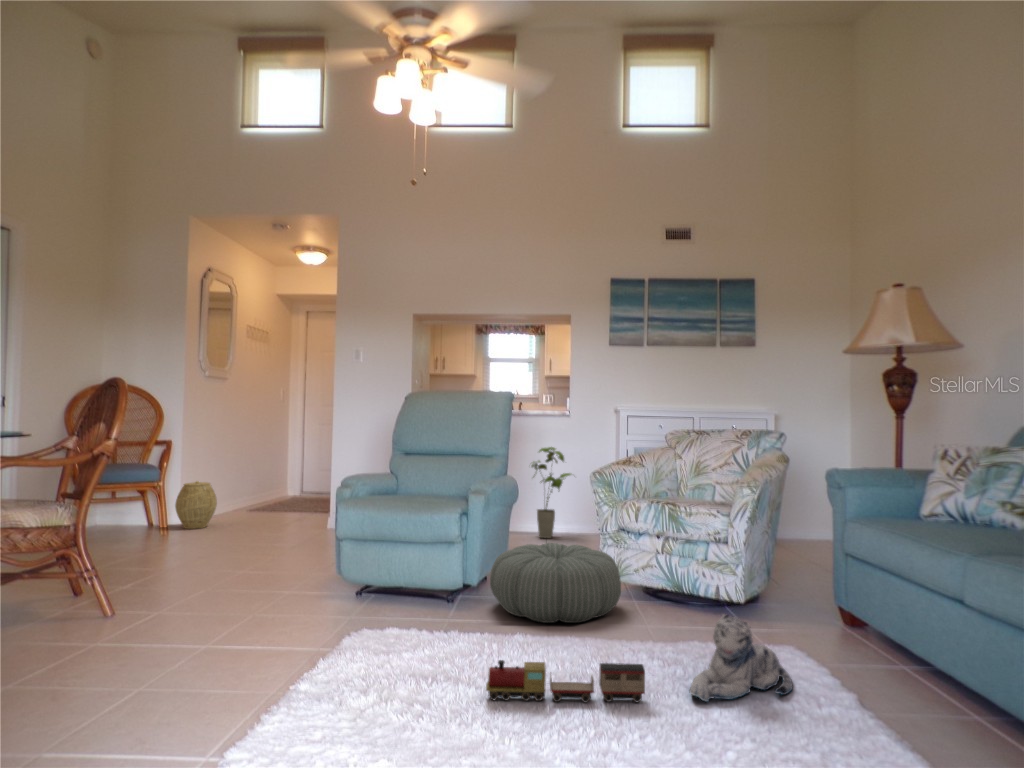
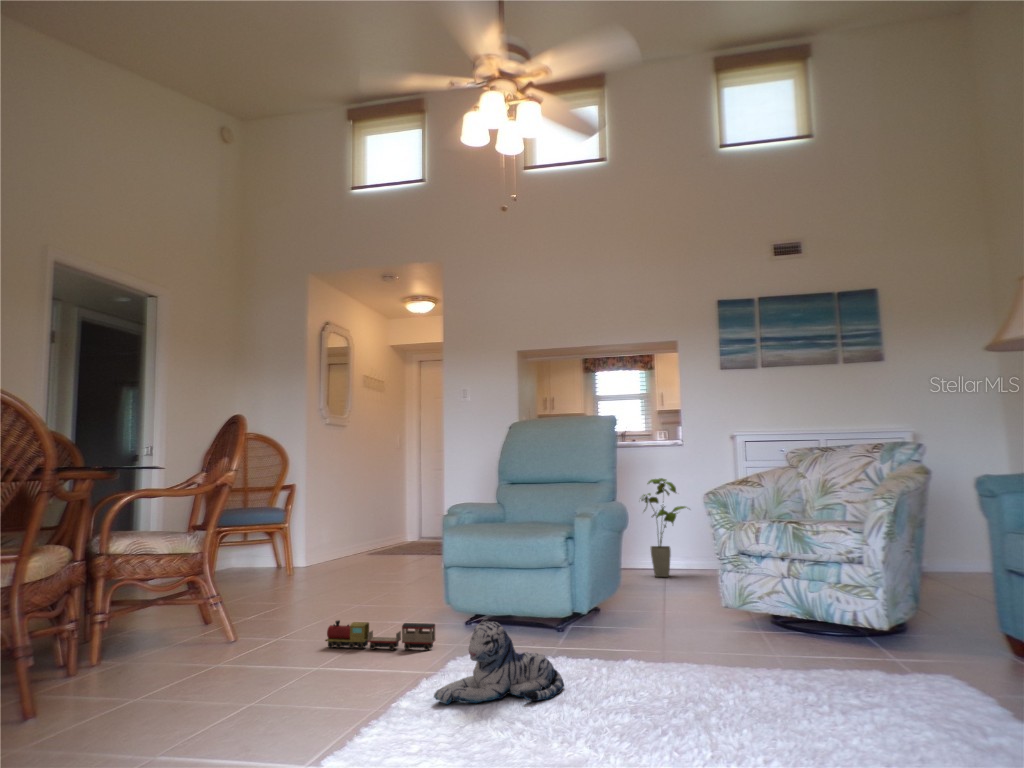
woven basket: present [175,481,217,529] -> none [296,525,333,572]
pouf: present [490,543,621,623] -> none [598,570,743,652]
plush toy: present [690,615,793,702] -> present [434,619,564,704]
toy train: present [486,660,645,702] -> present [325,620,435,650]

